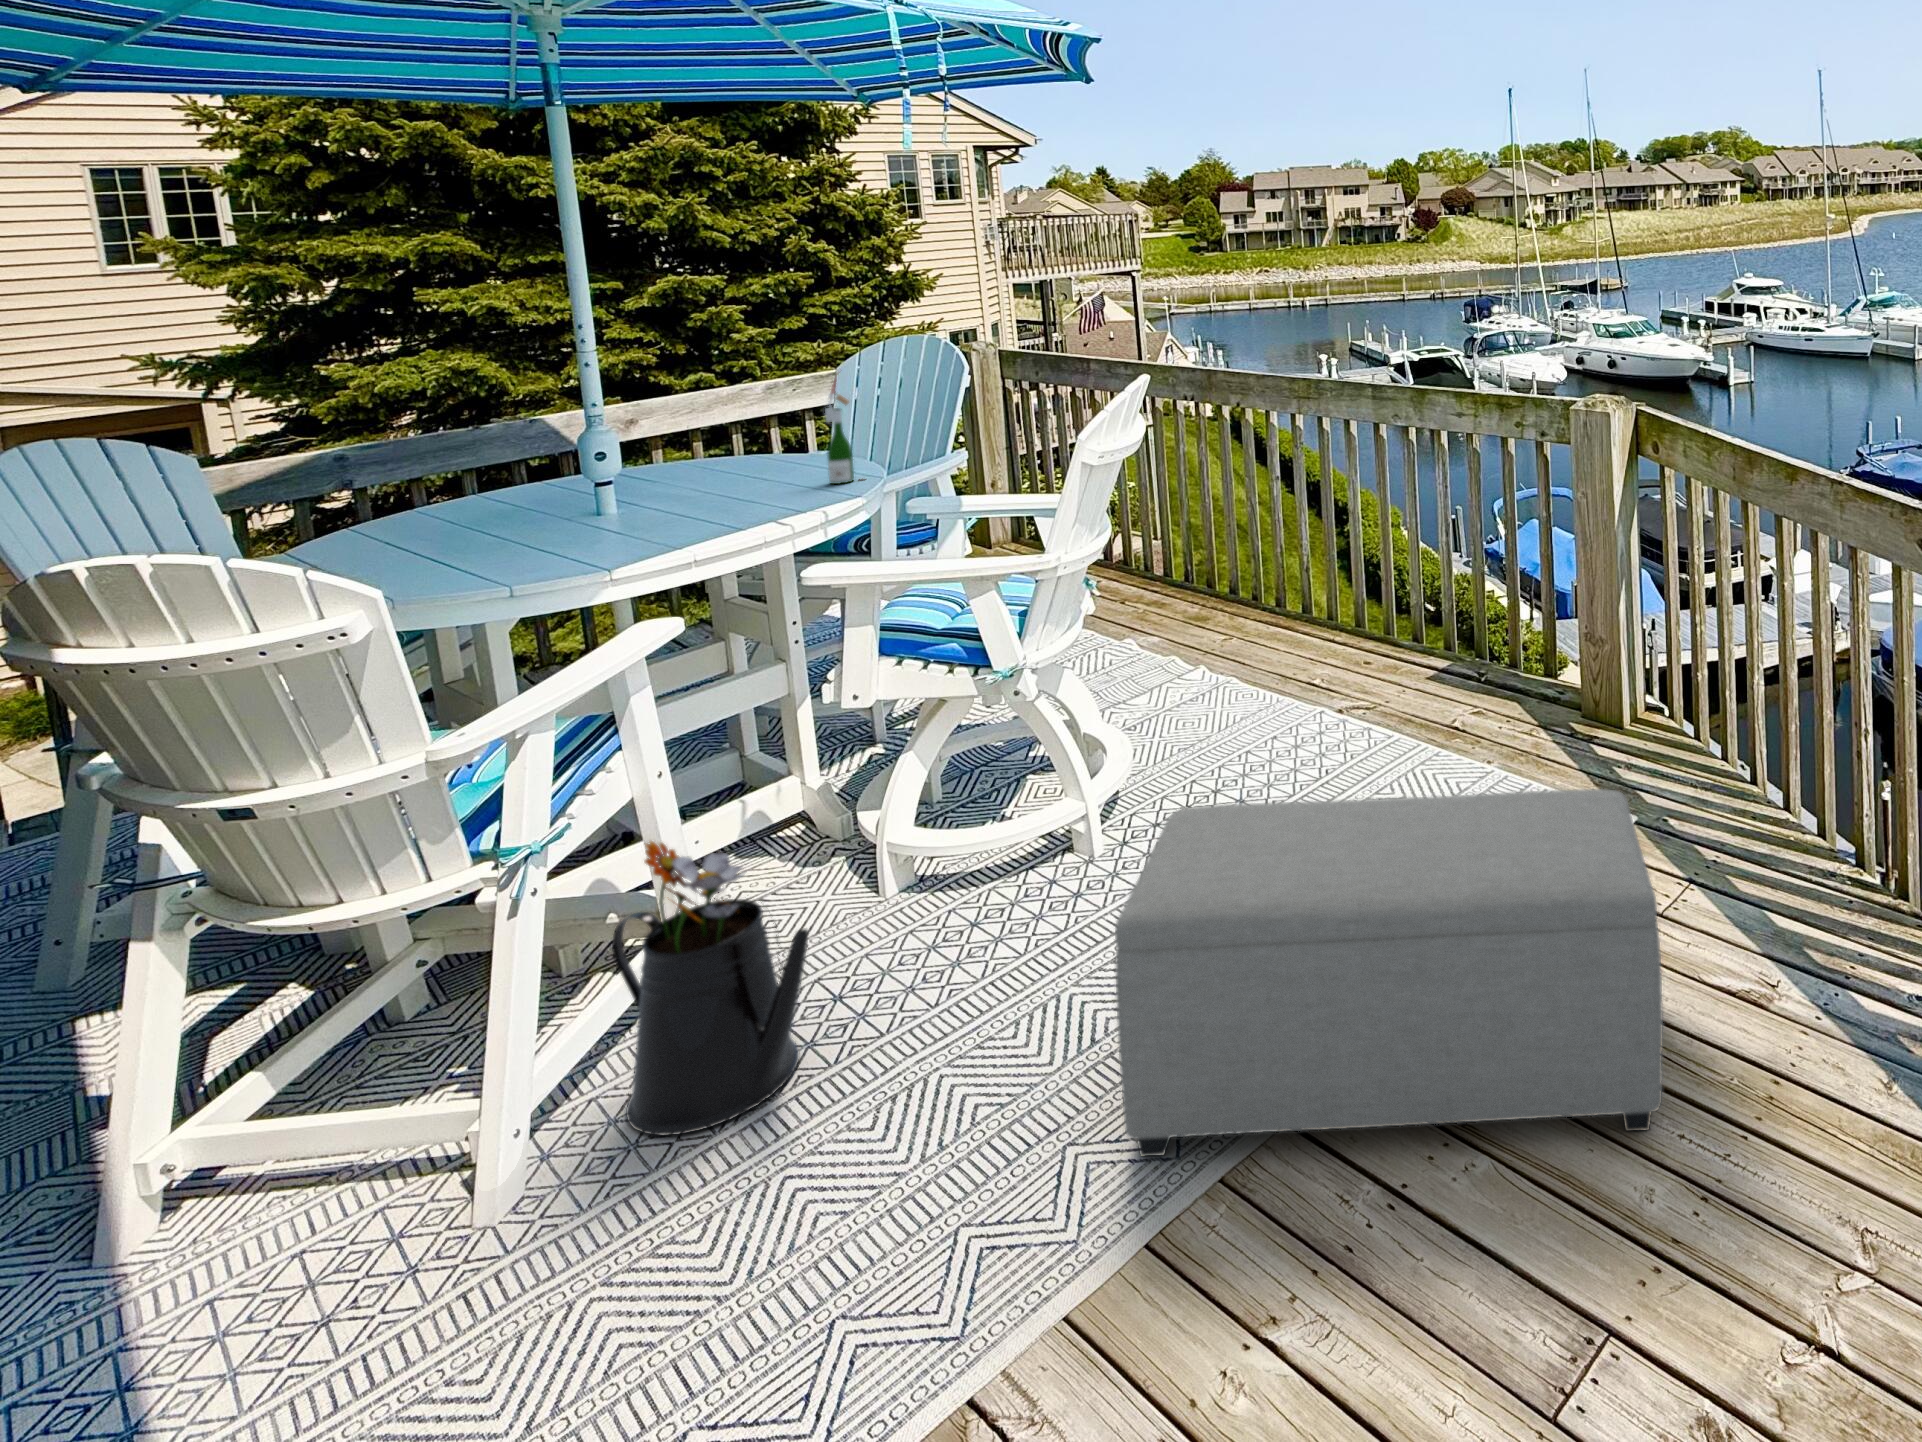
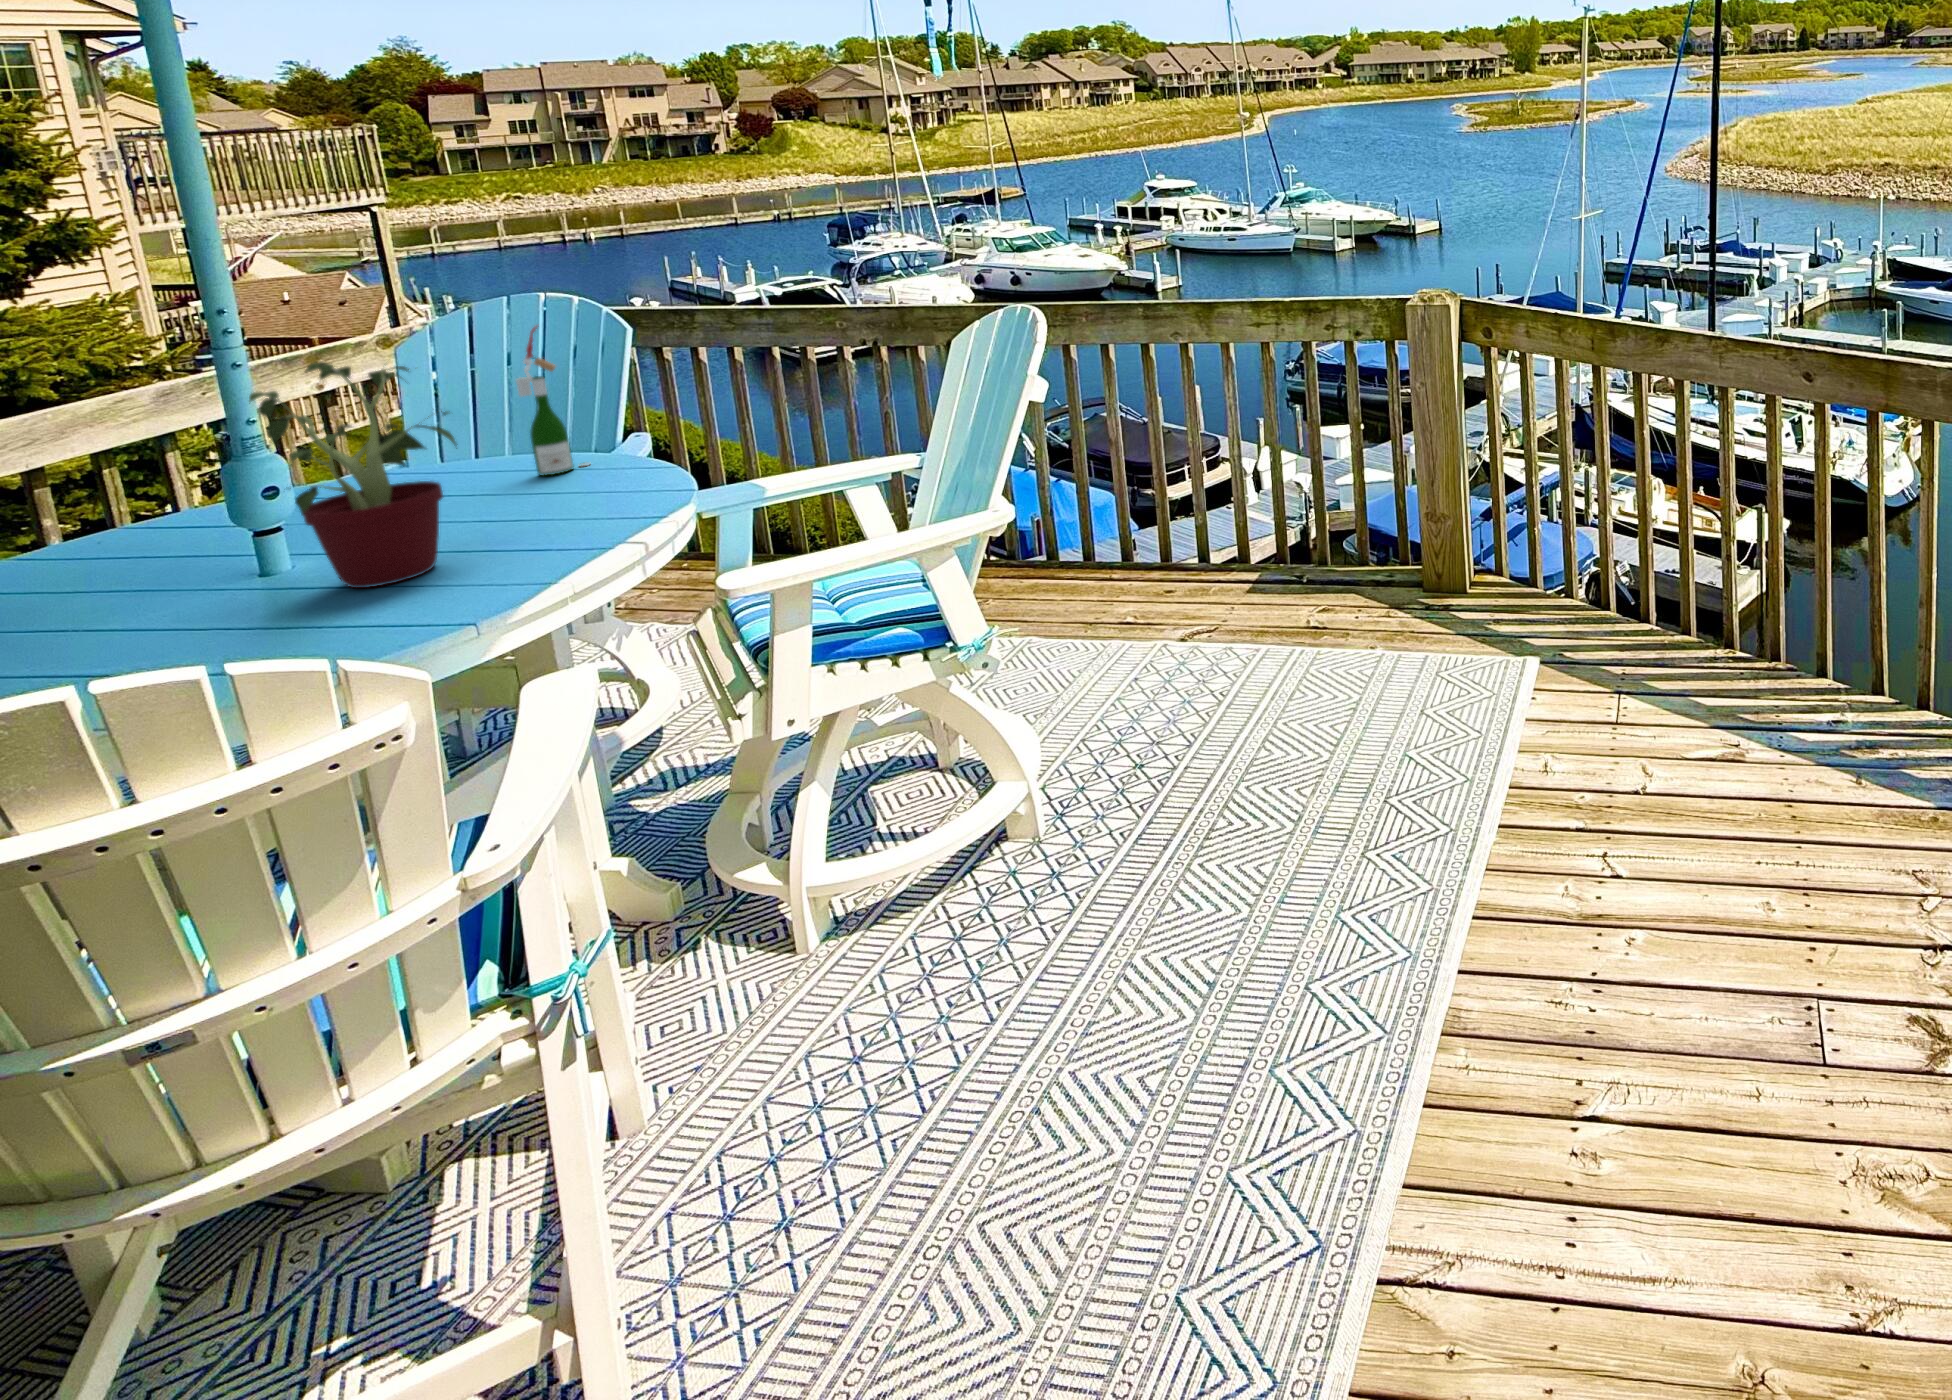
potted plant: none [585,382,712,545] -> present [249,361,456,588]
ottoman: present [1115,789,1663,1156] -> none [1250,613,1752,1048]
watering can: present [612,841,808,1135] -> none [595,914,909,1270]

